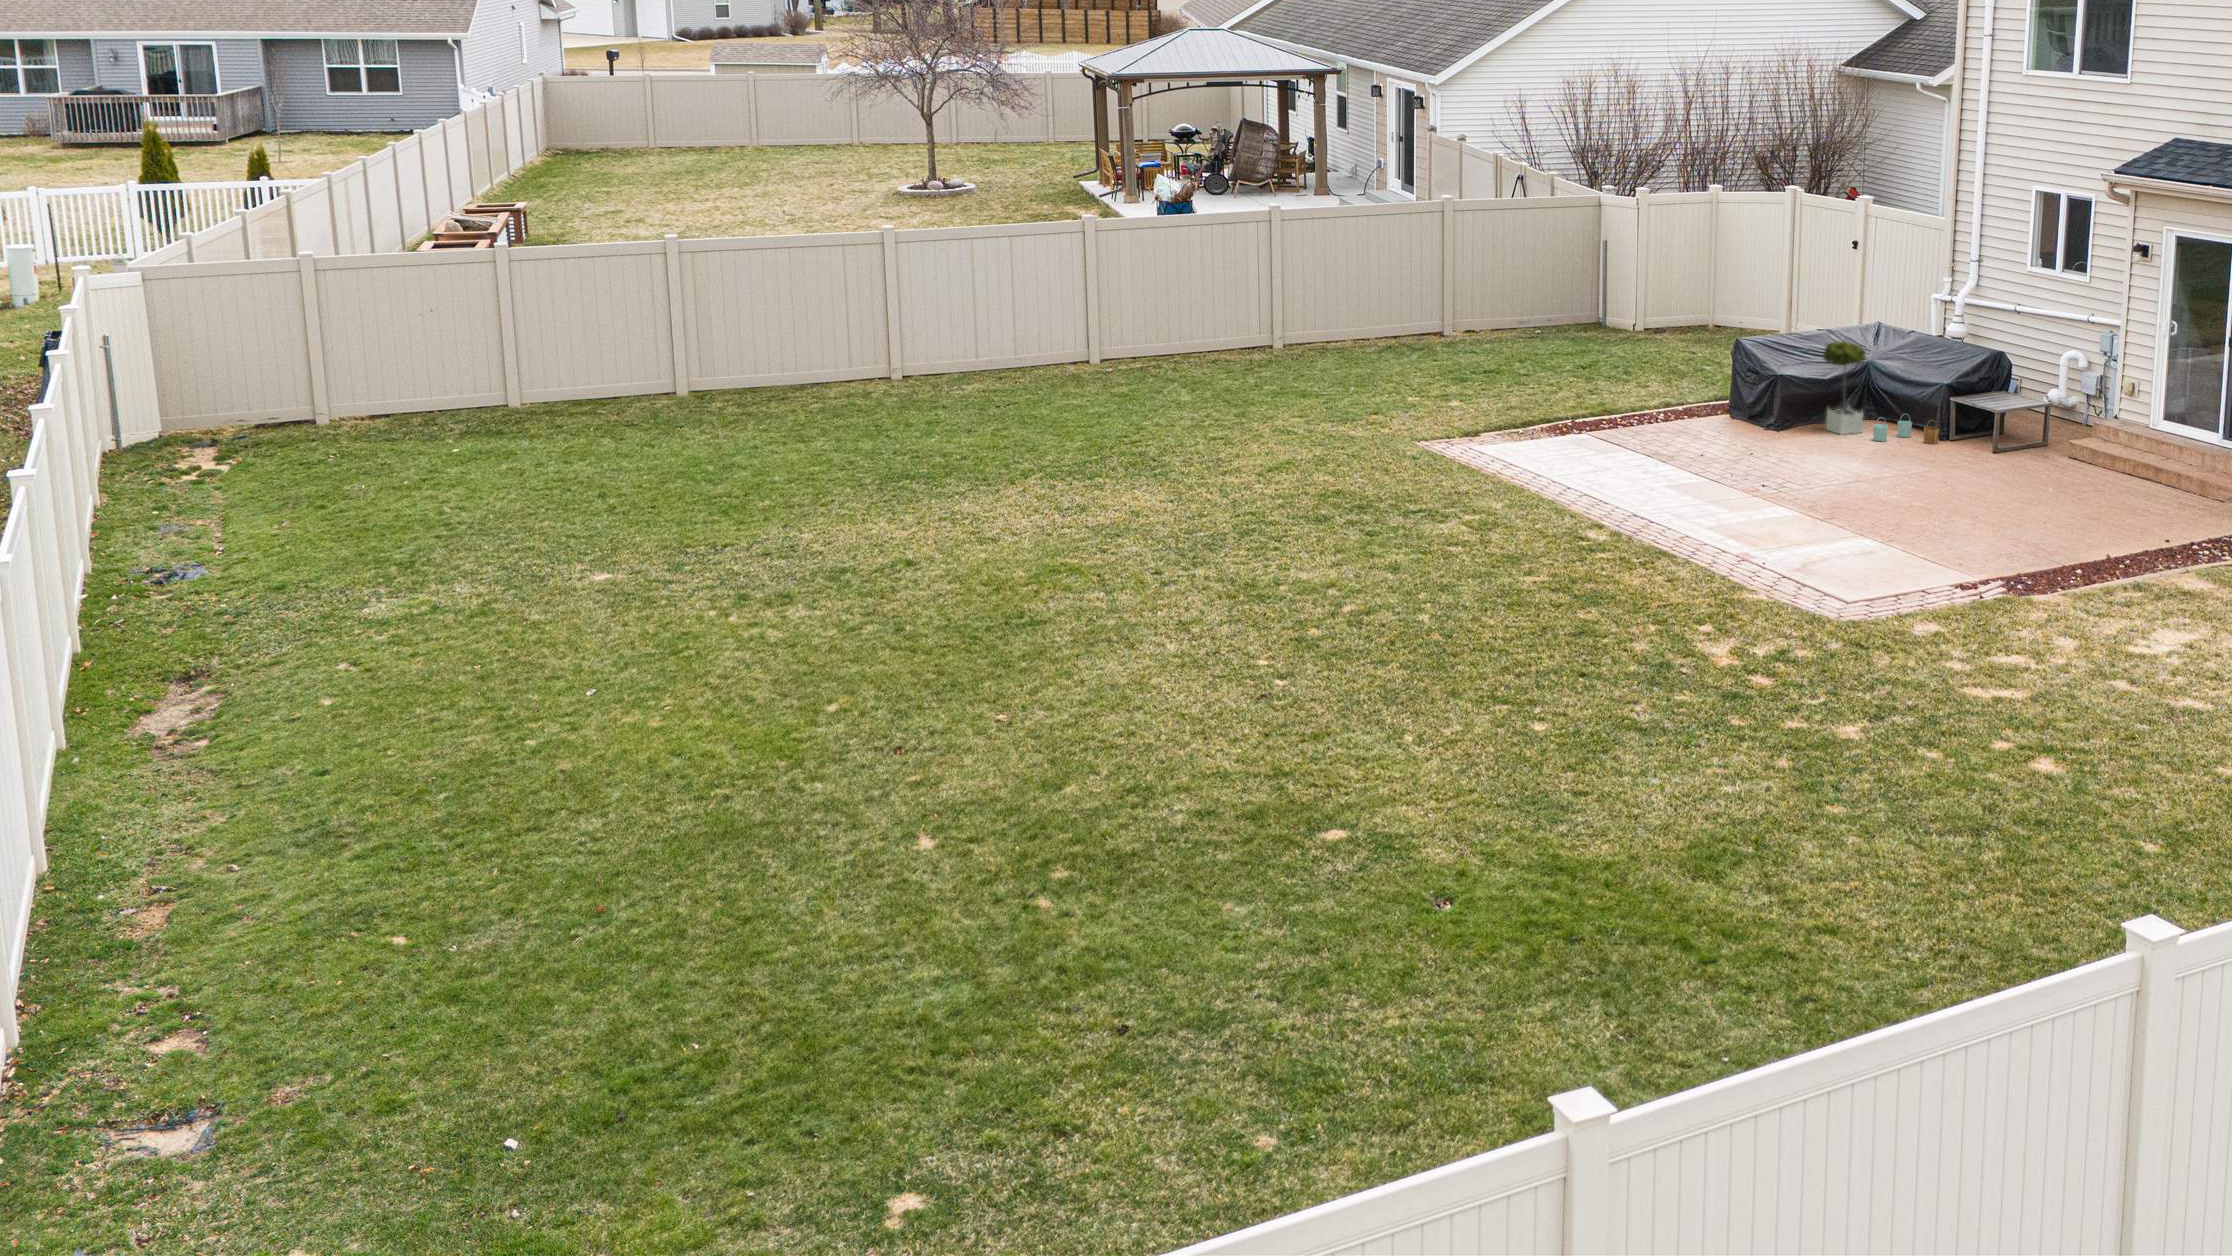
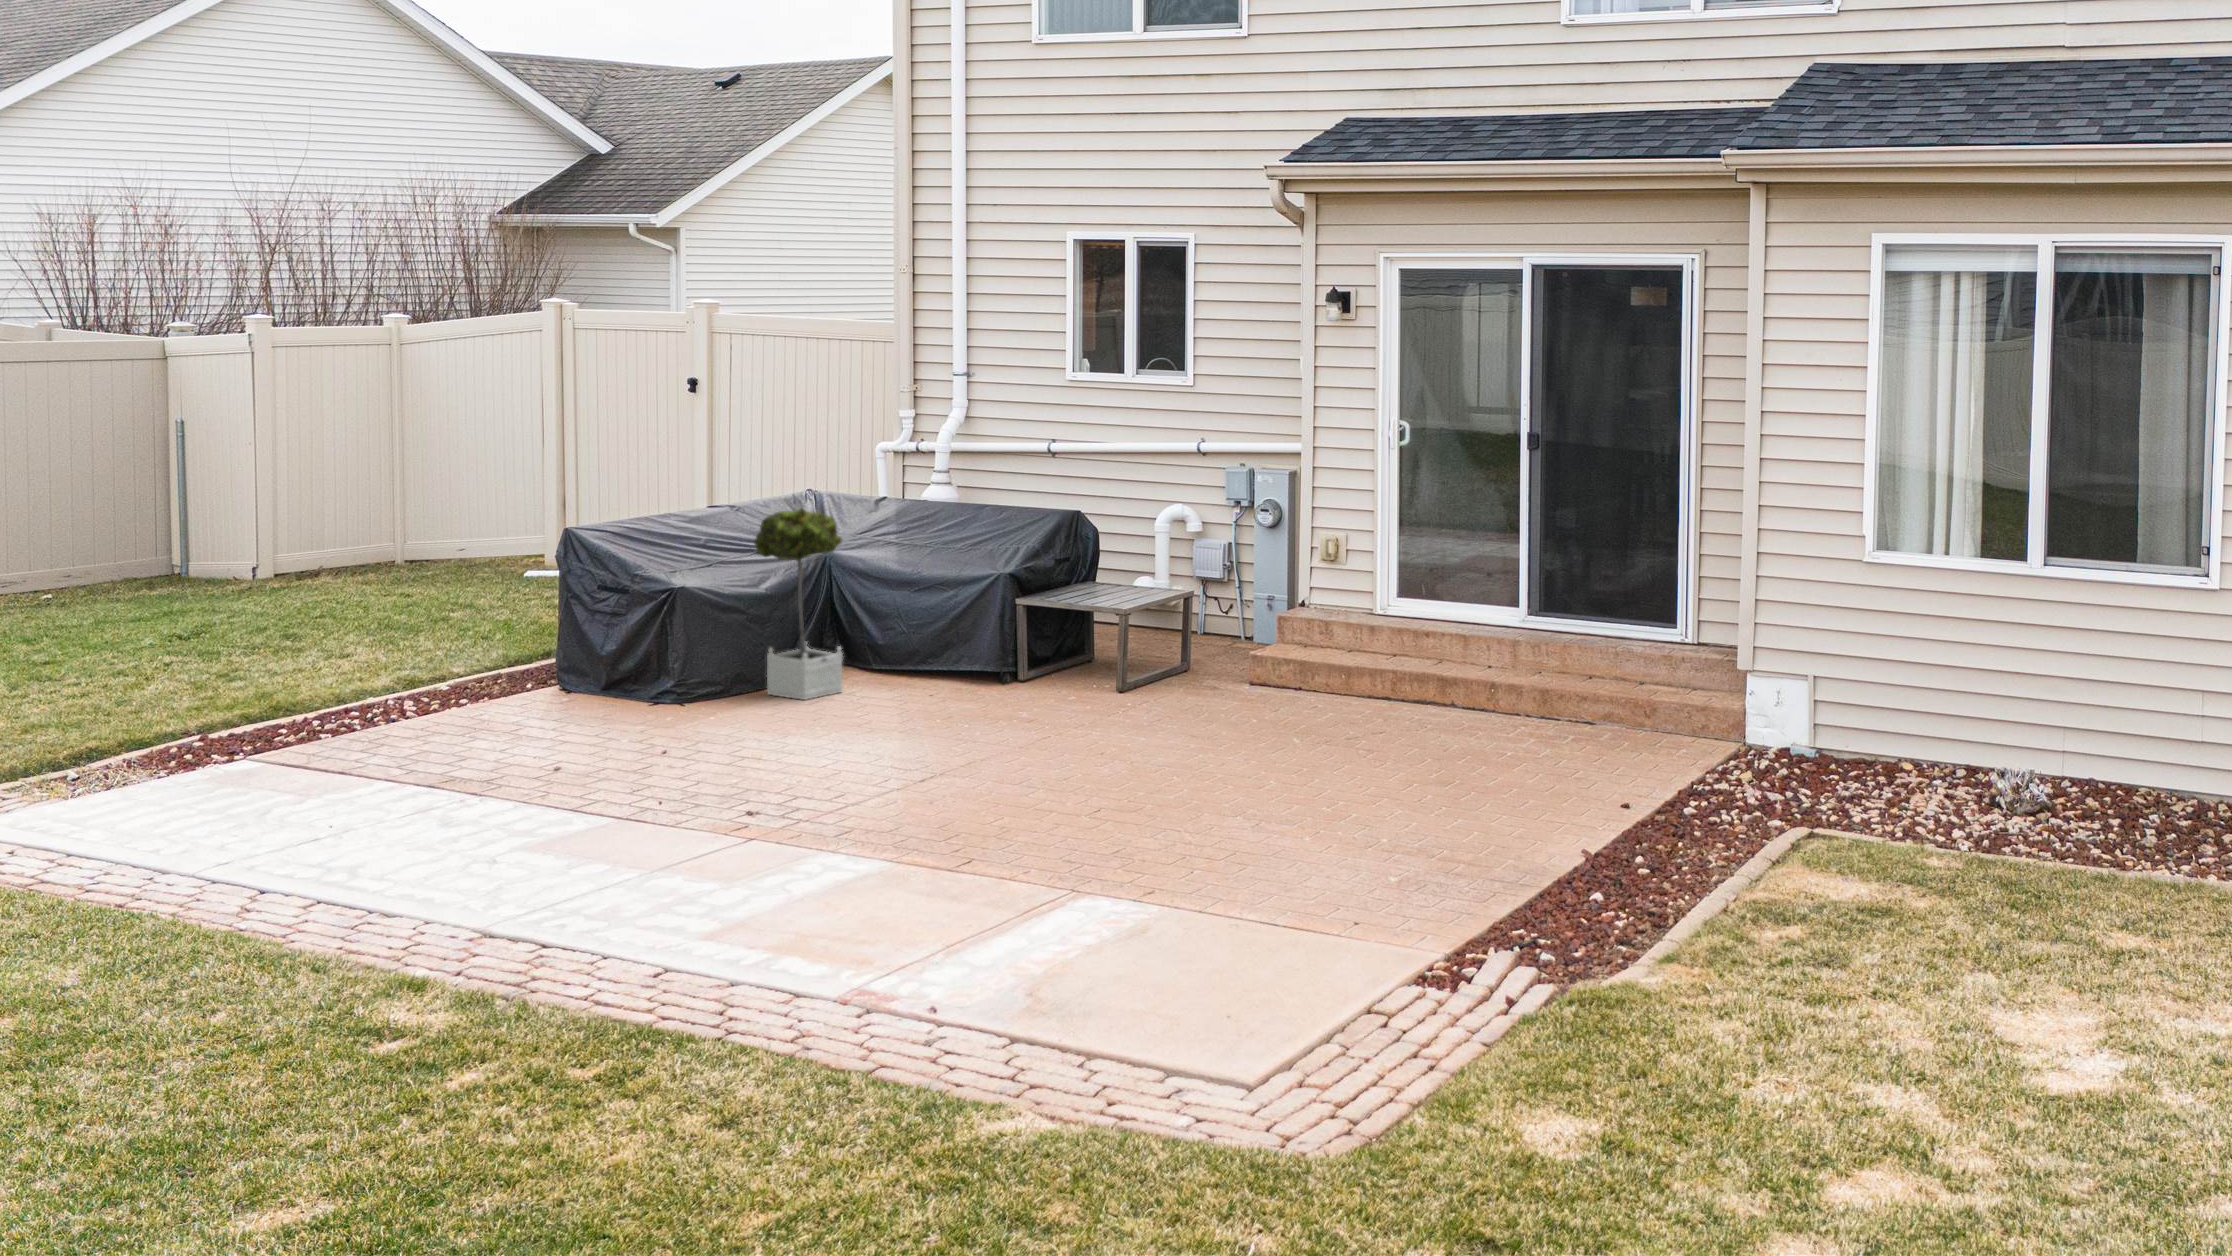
bucket: present [1873,414,1939,444] -> none [874,644,1001,703]

